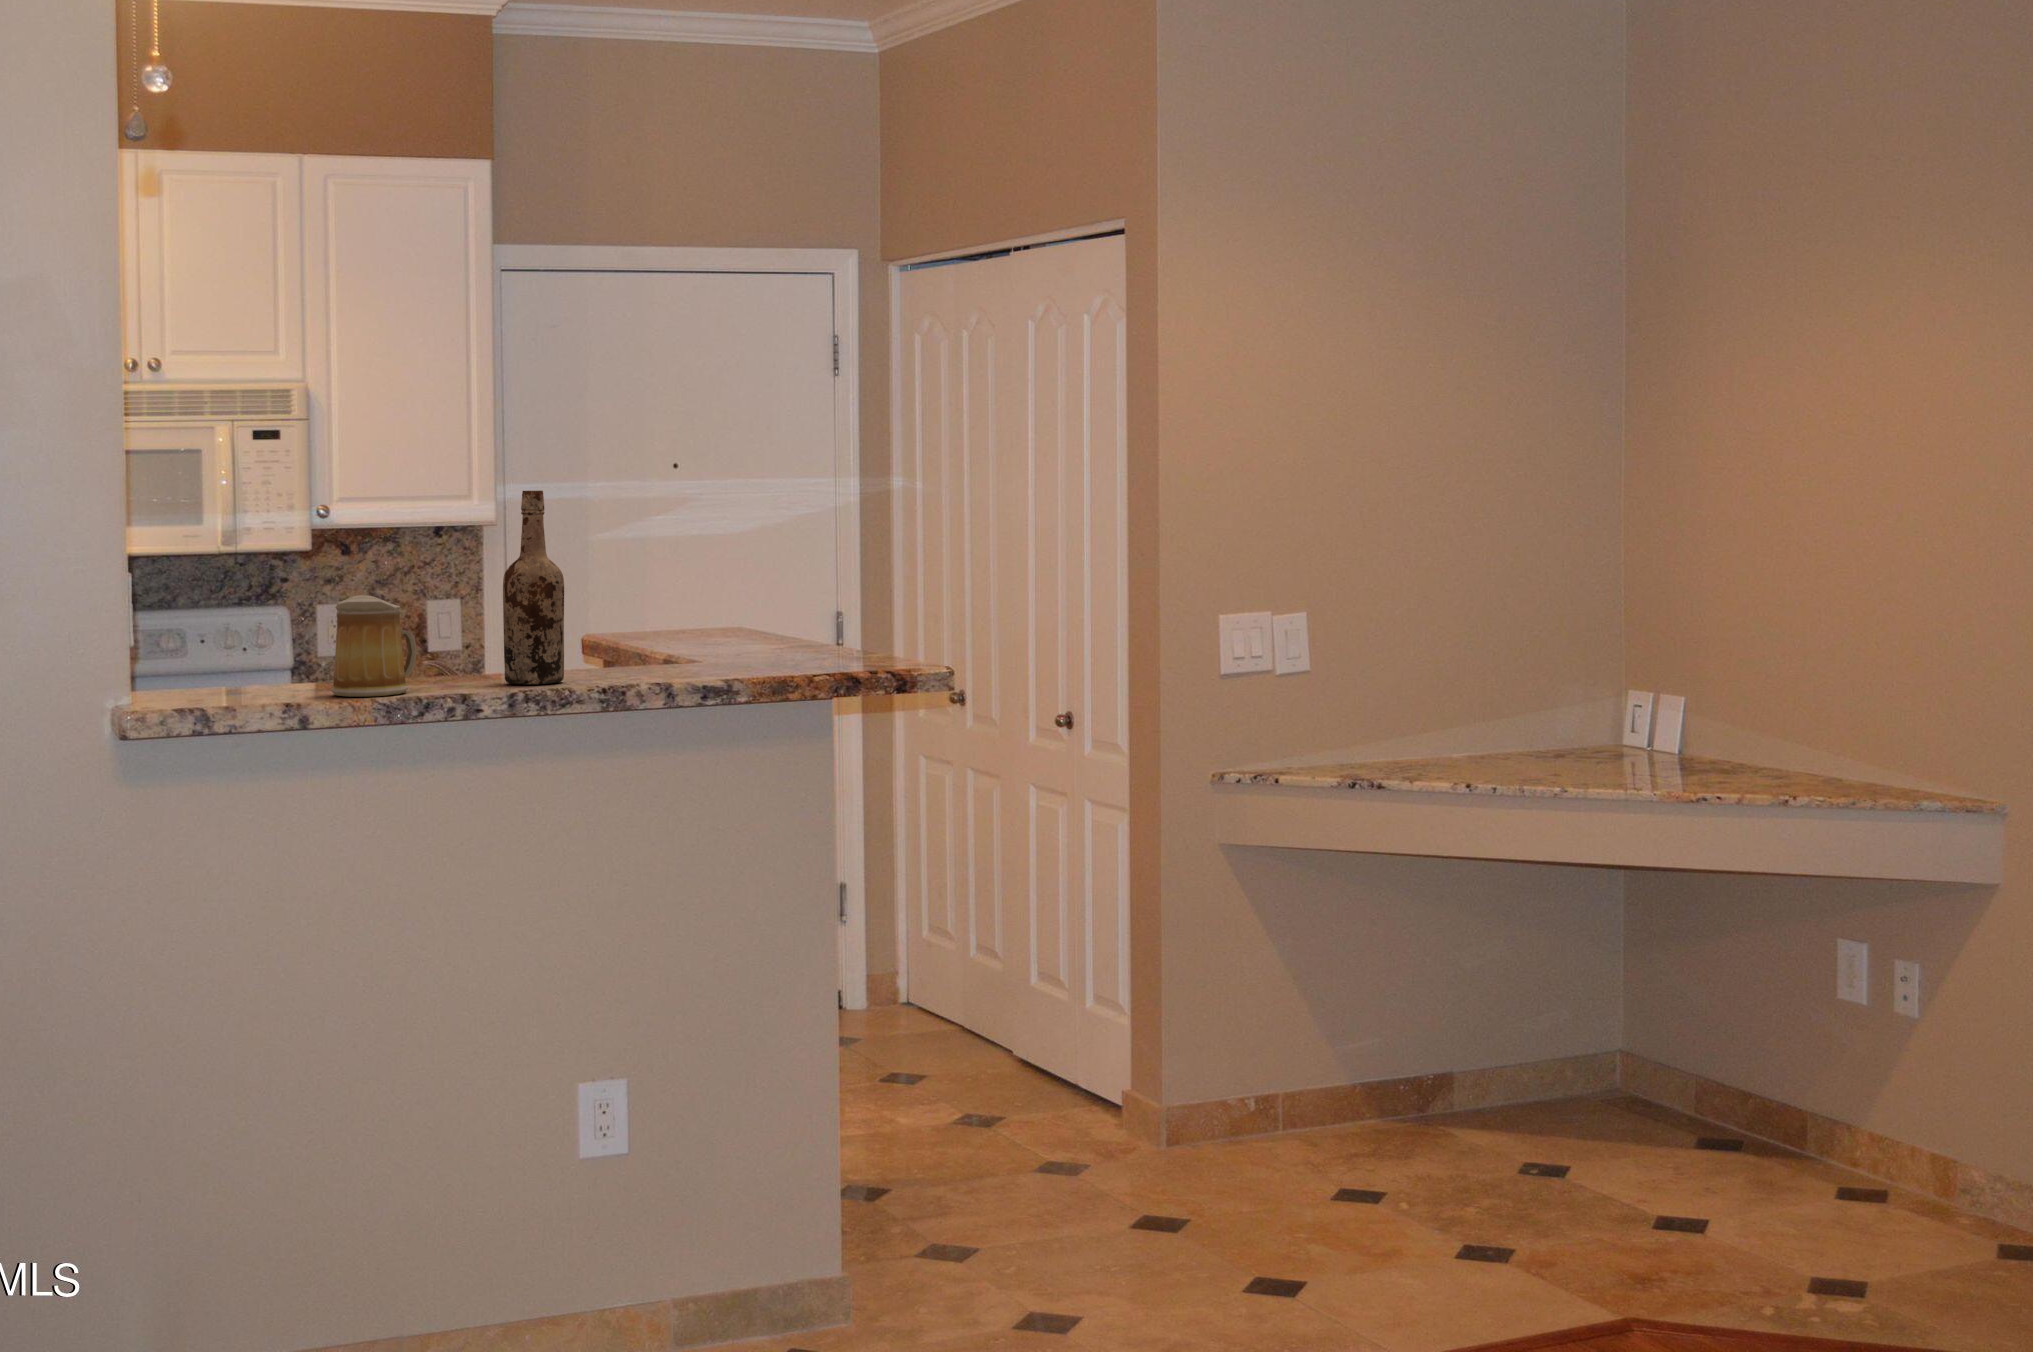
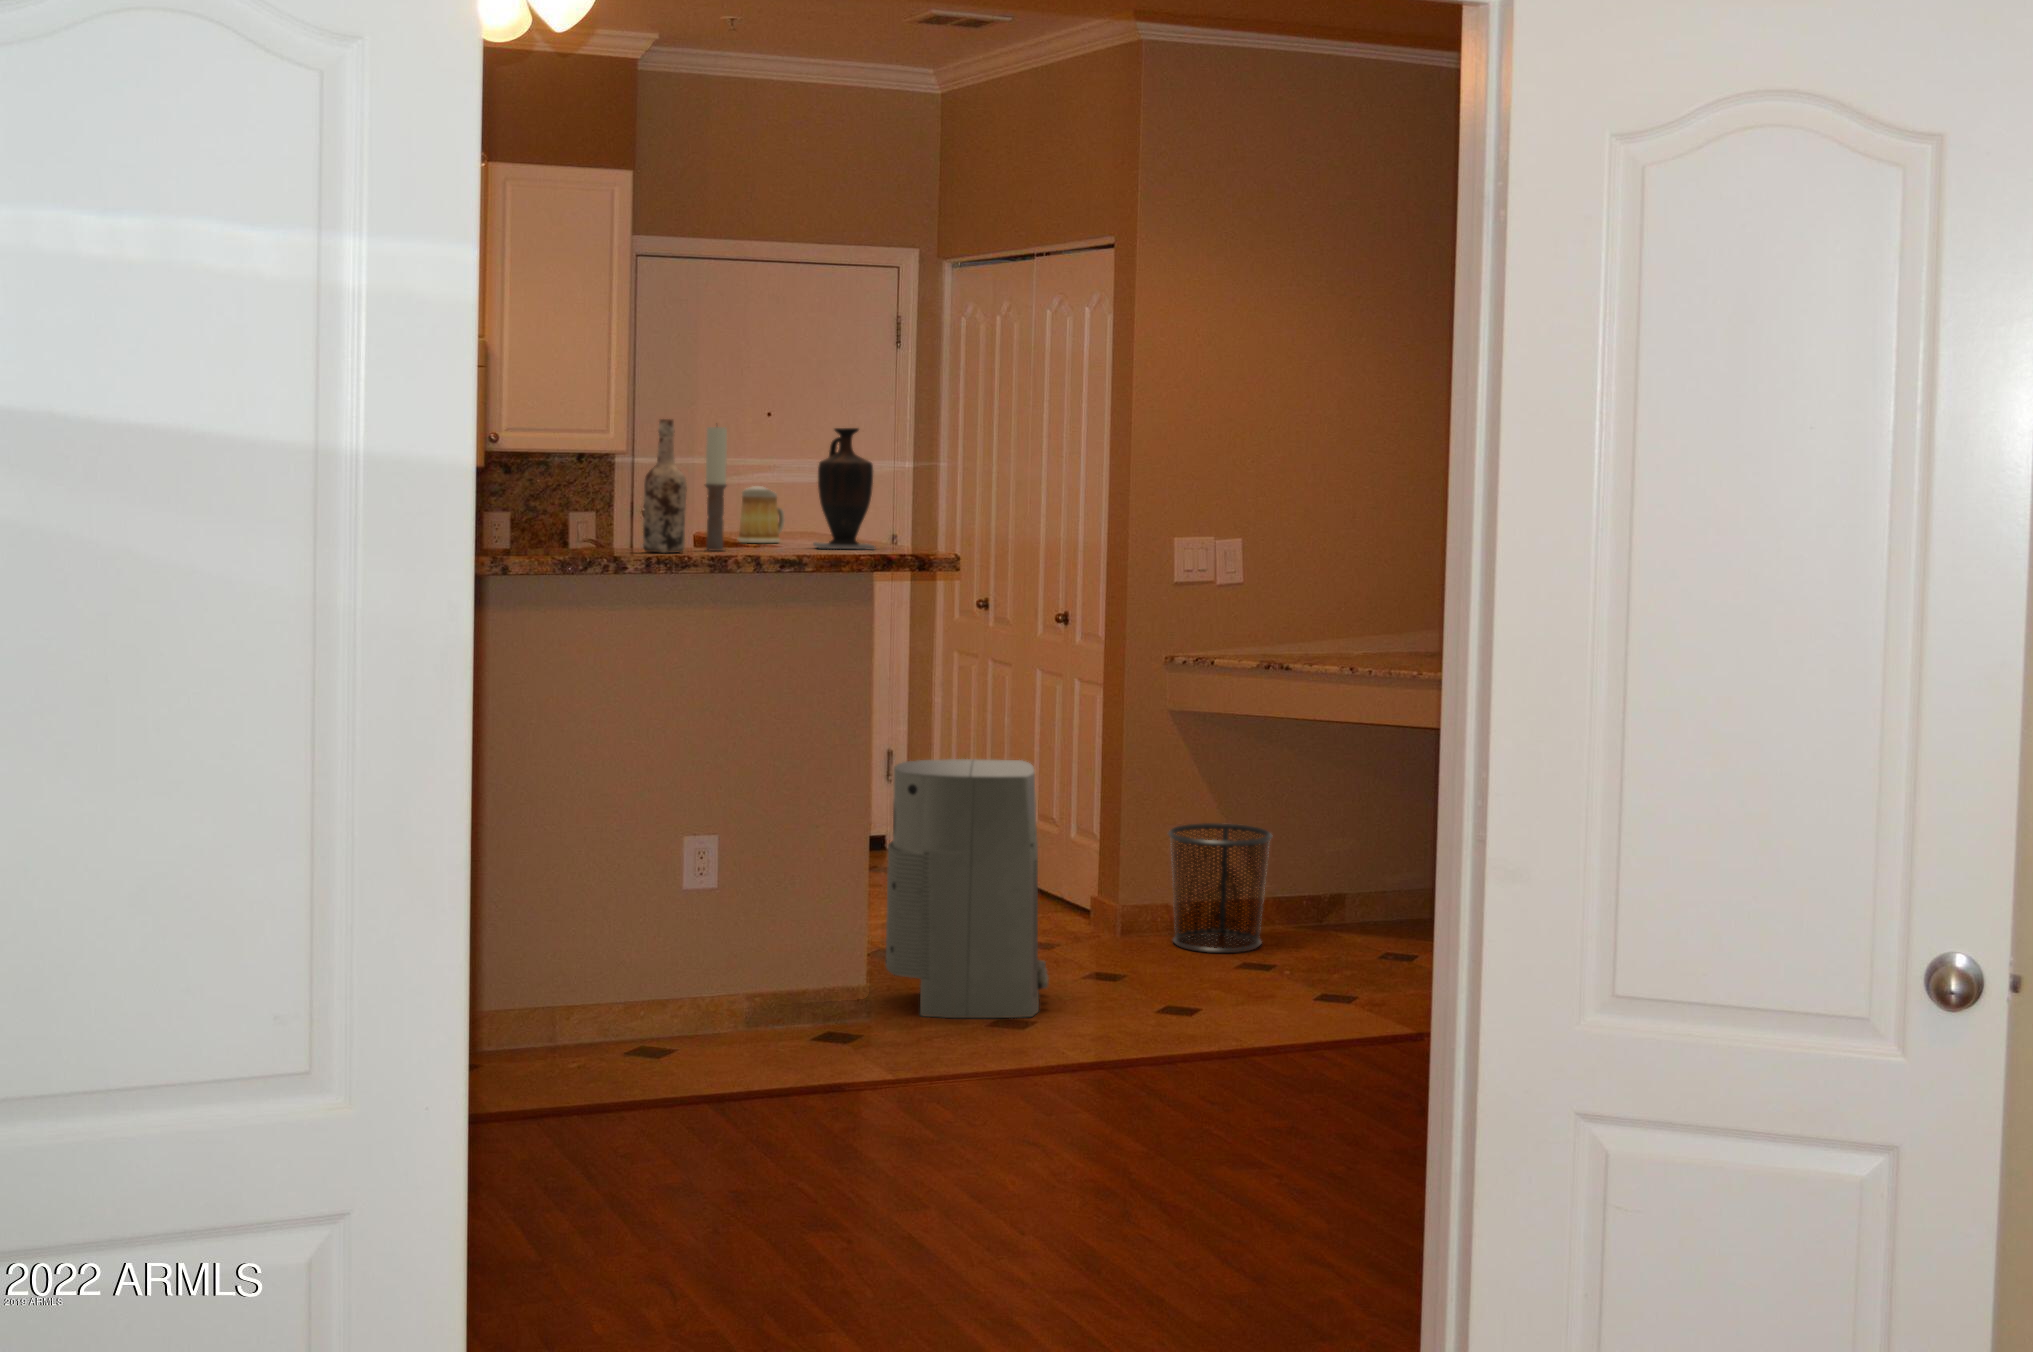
vase: none [745,490,833,662] -> present [813,428,875,550]
candle: none [592,492,624,675] -> present [705,426,727,551]
mug: present [331,595,417,697] -> present [738,486,784,543]
air purifier: none [865,943,1095,1324] -> present [886,759,1048,1018]
waste bin: none [1227,995,1370,1179] -> present [1168,823,1272,953]

